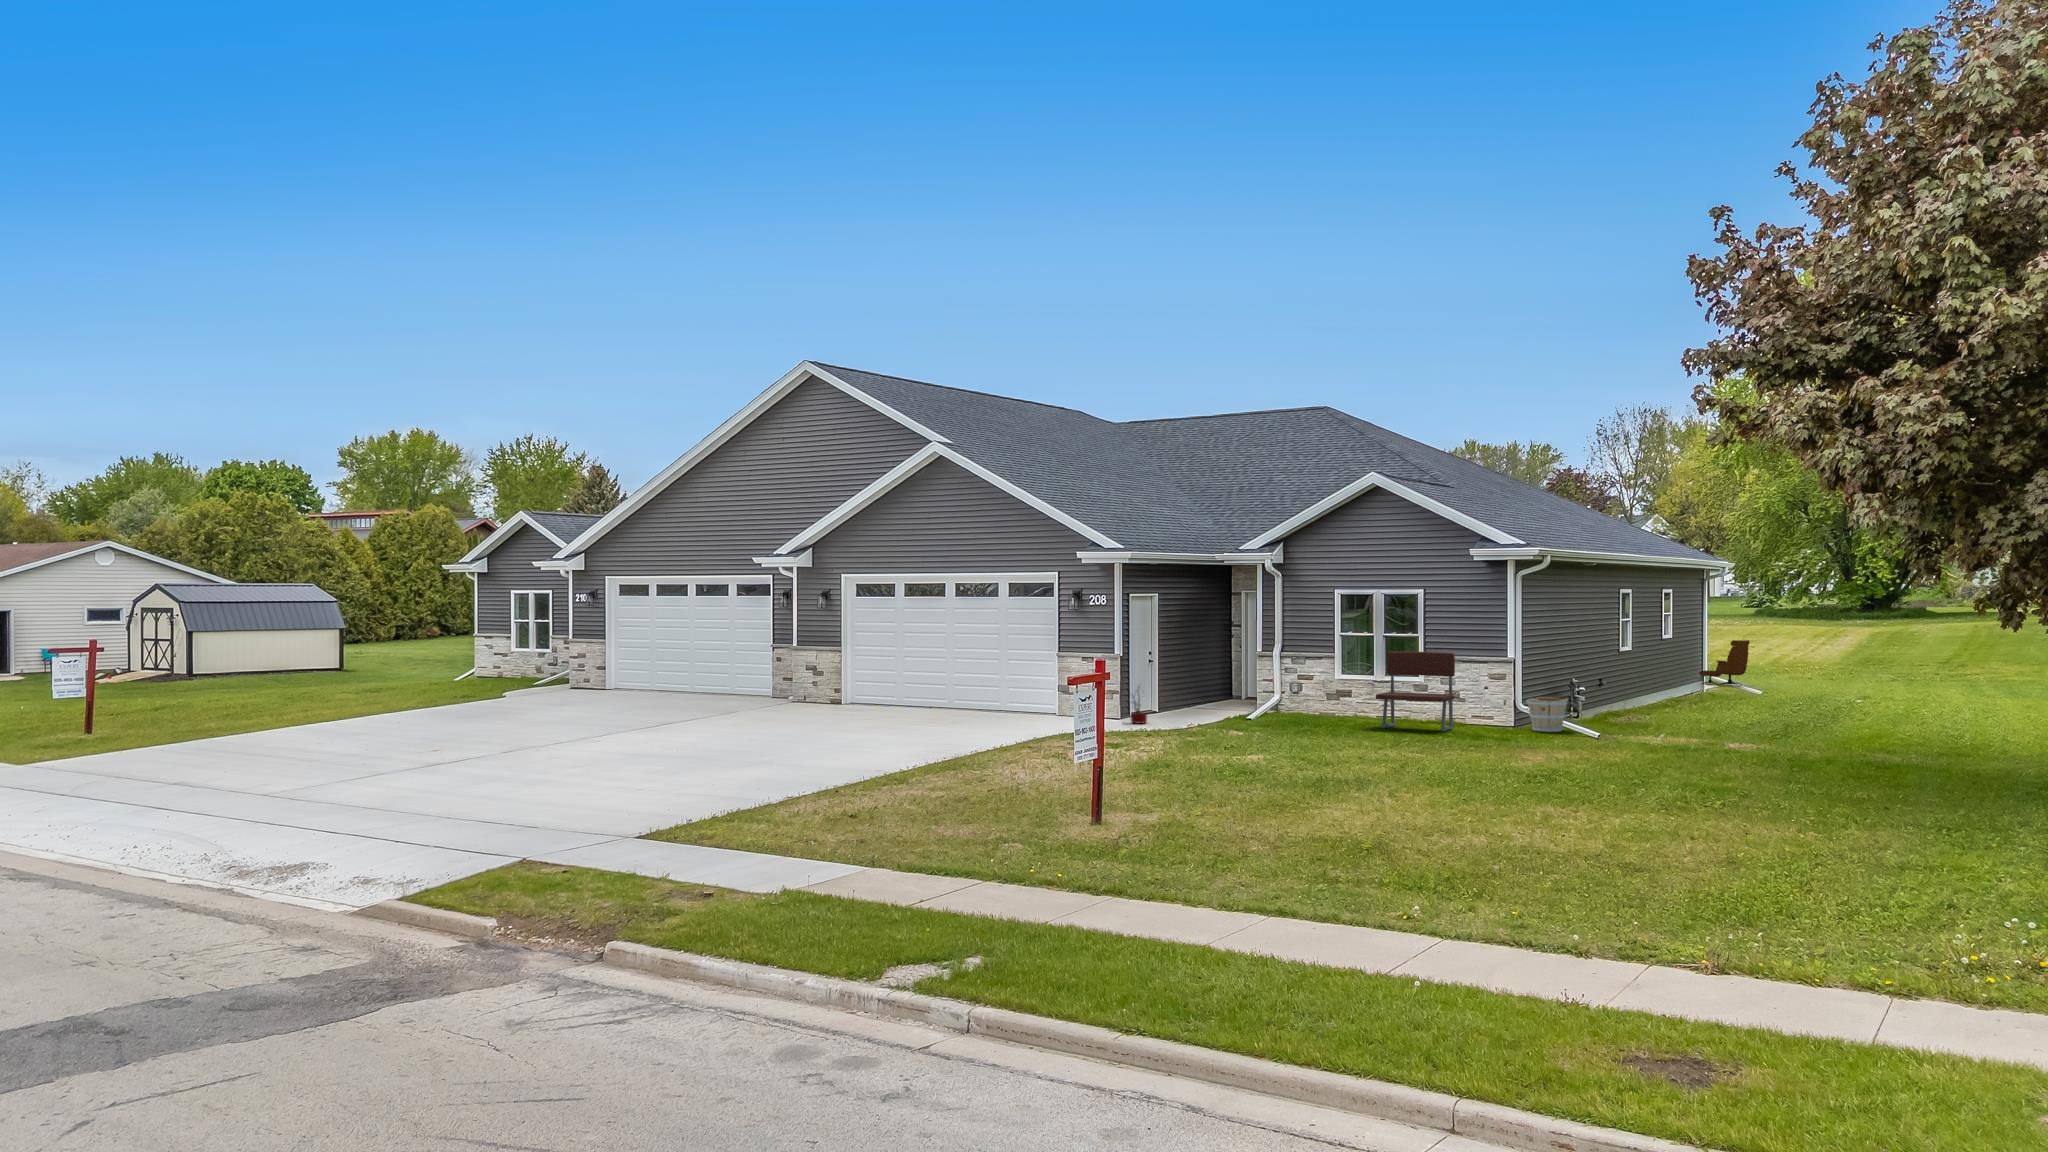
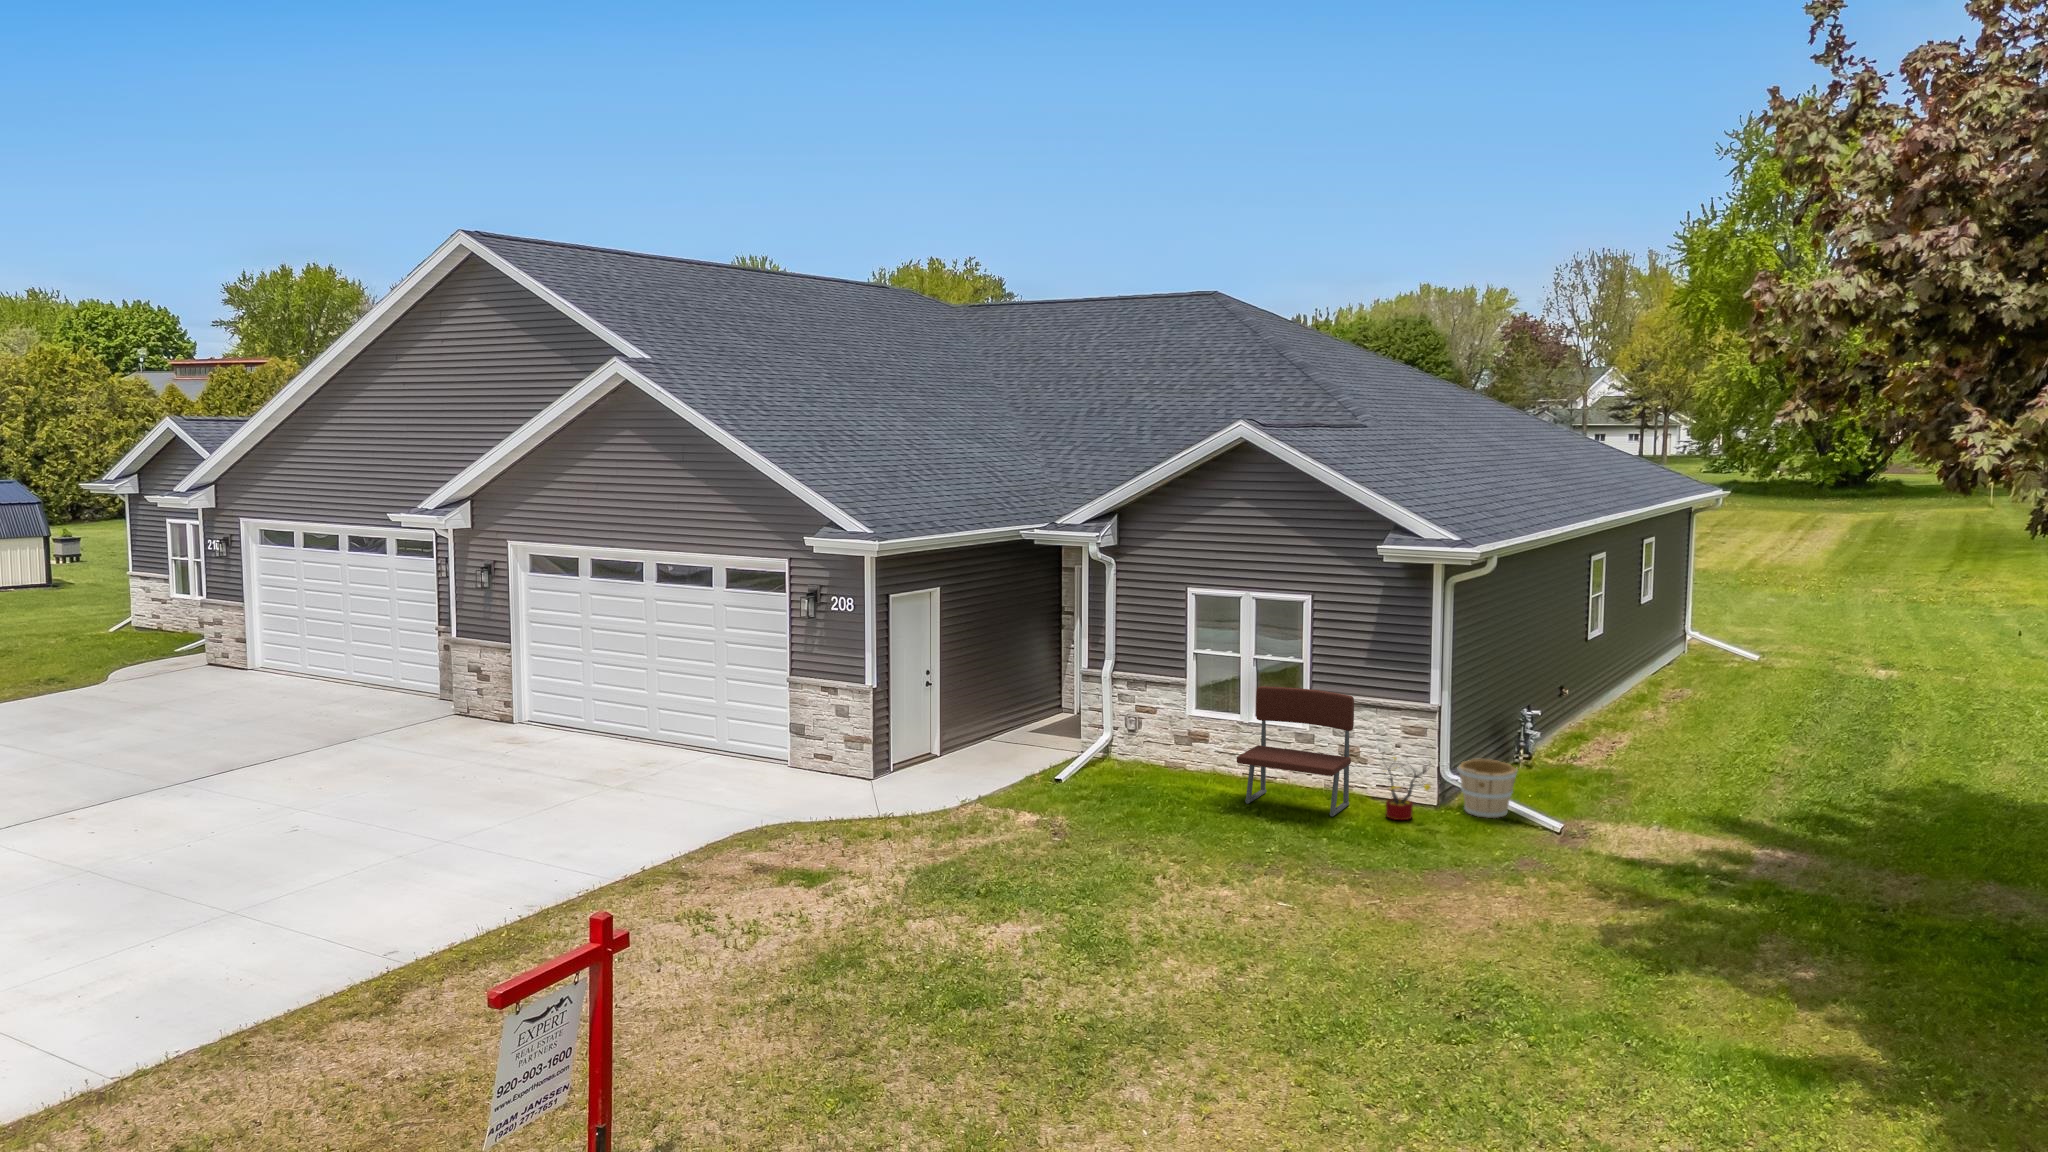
lounge chair: present [1699,640,1750,686] -> none [1677,597,1746,656]
decorative plant: present [1131,685,1147,724] -> present [1386,757,1431,820]

